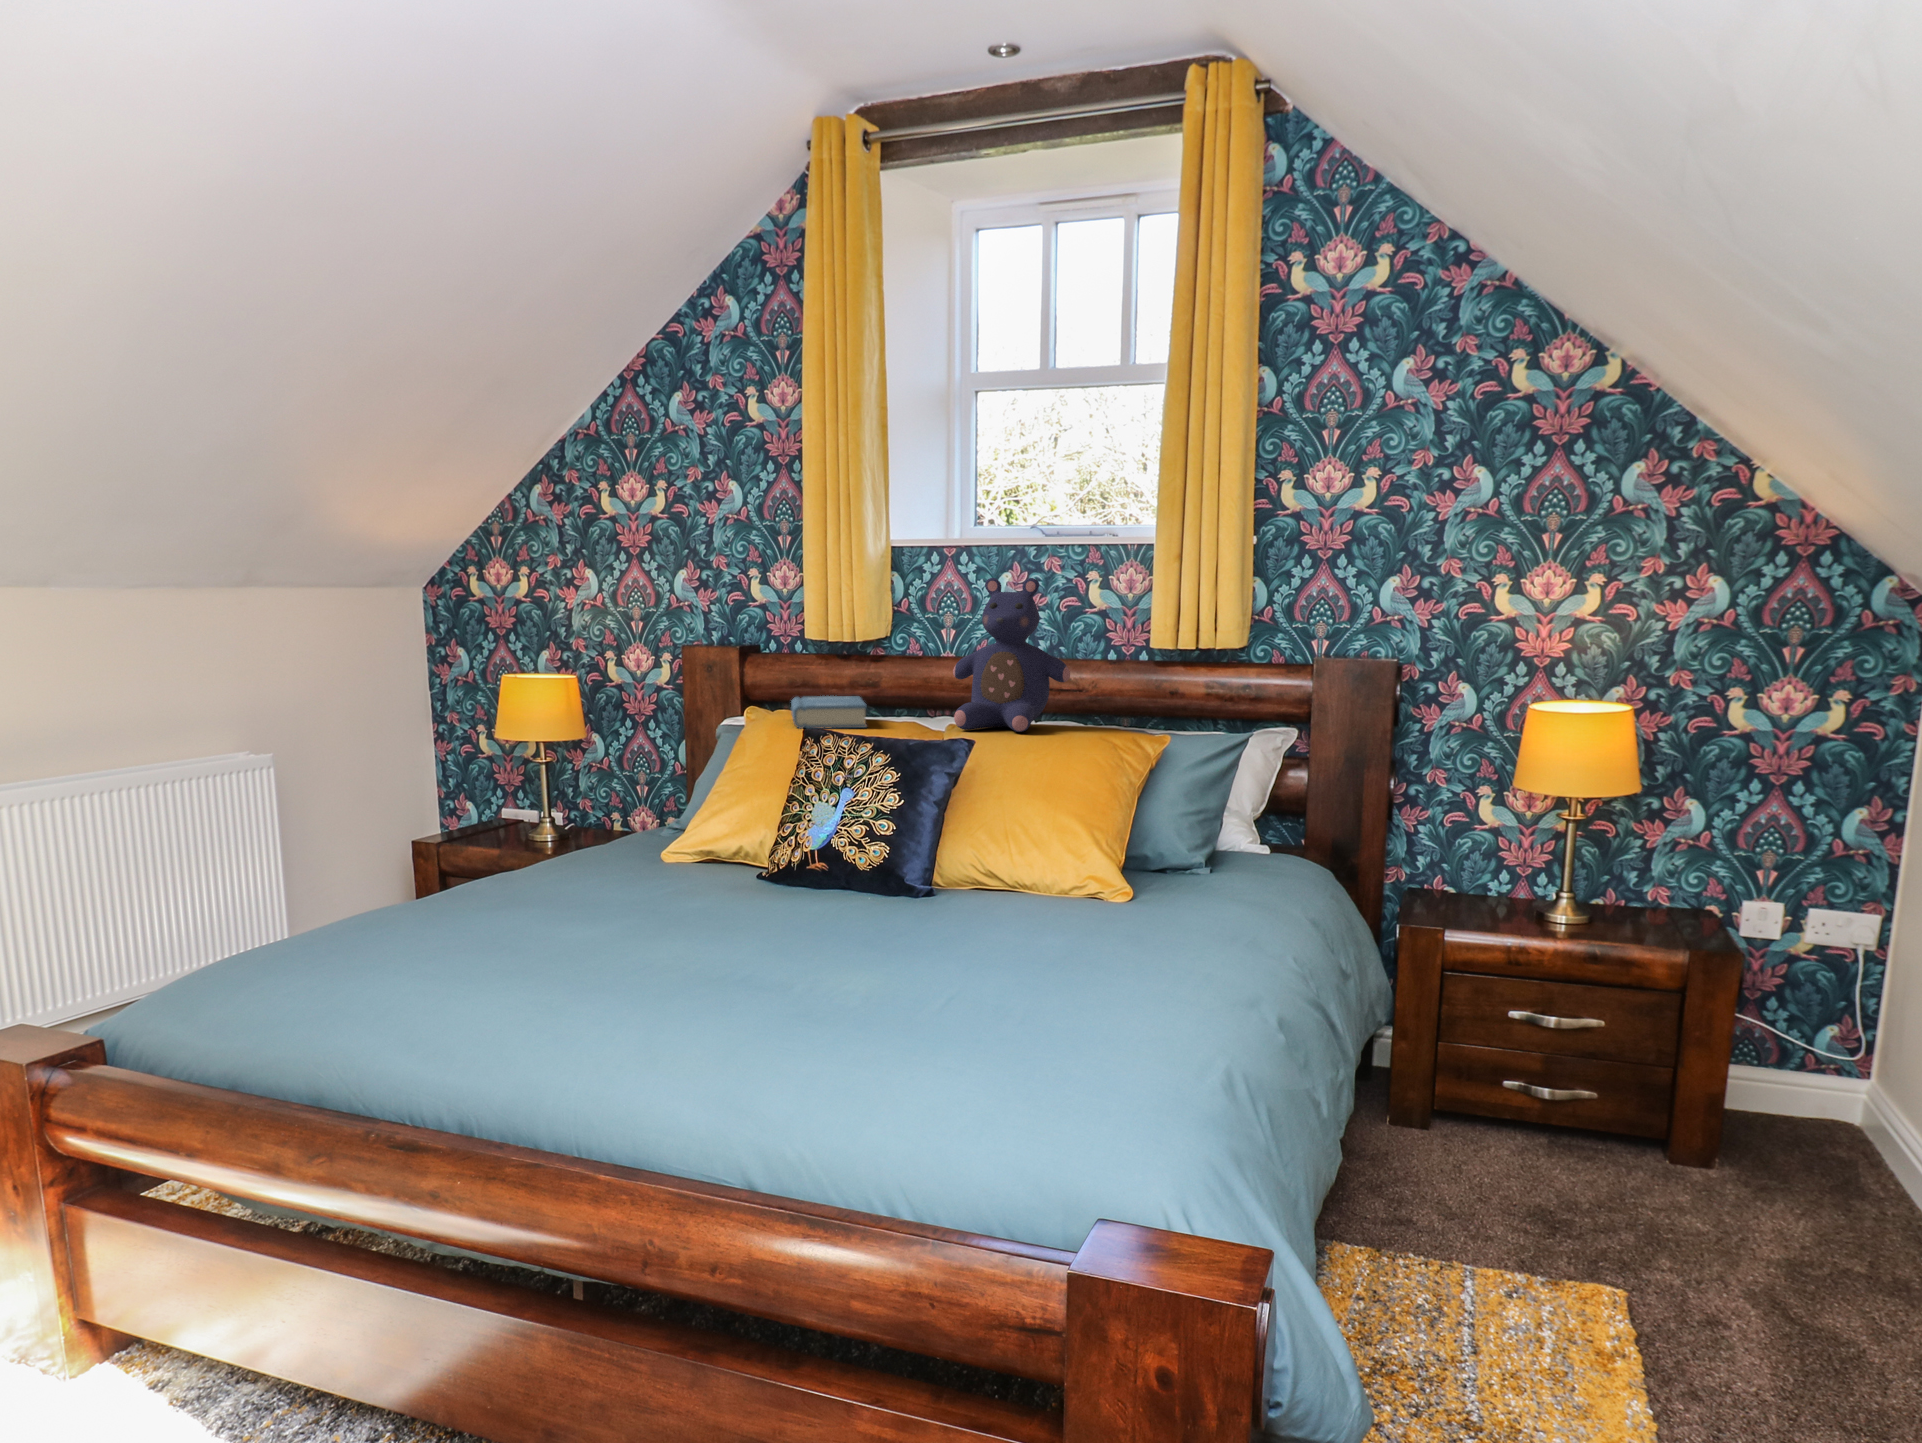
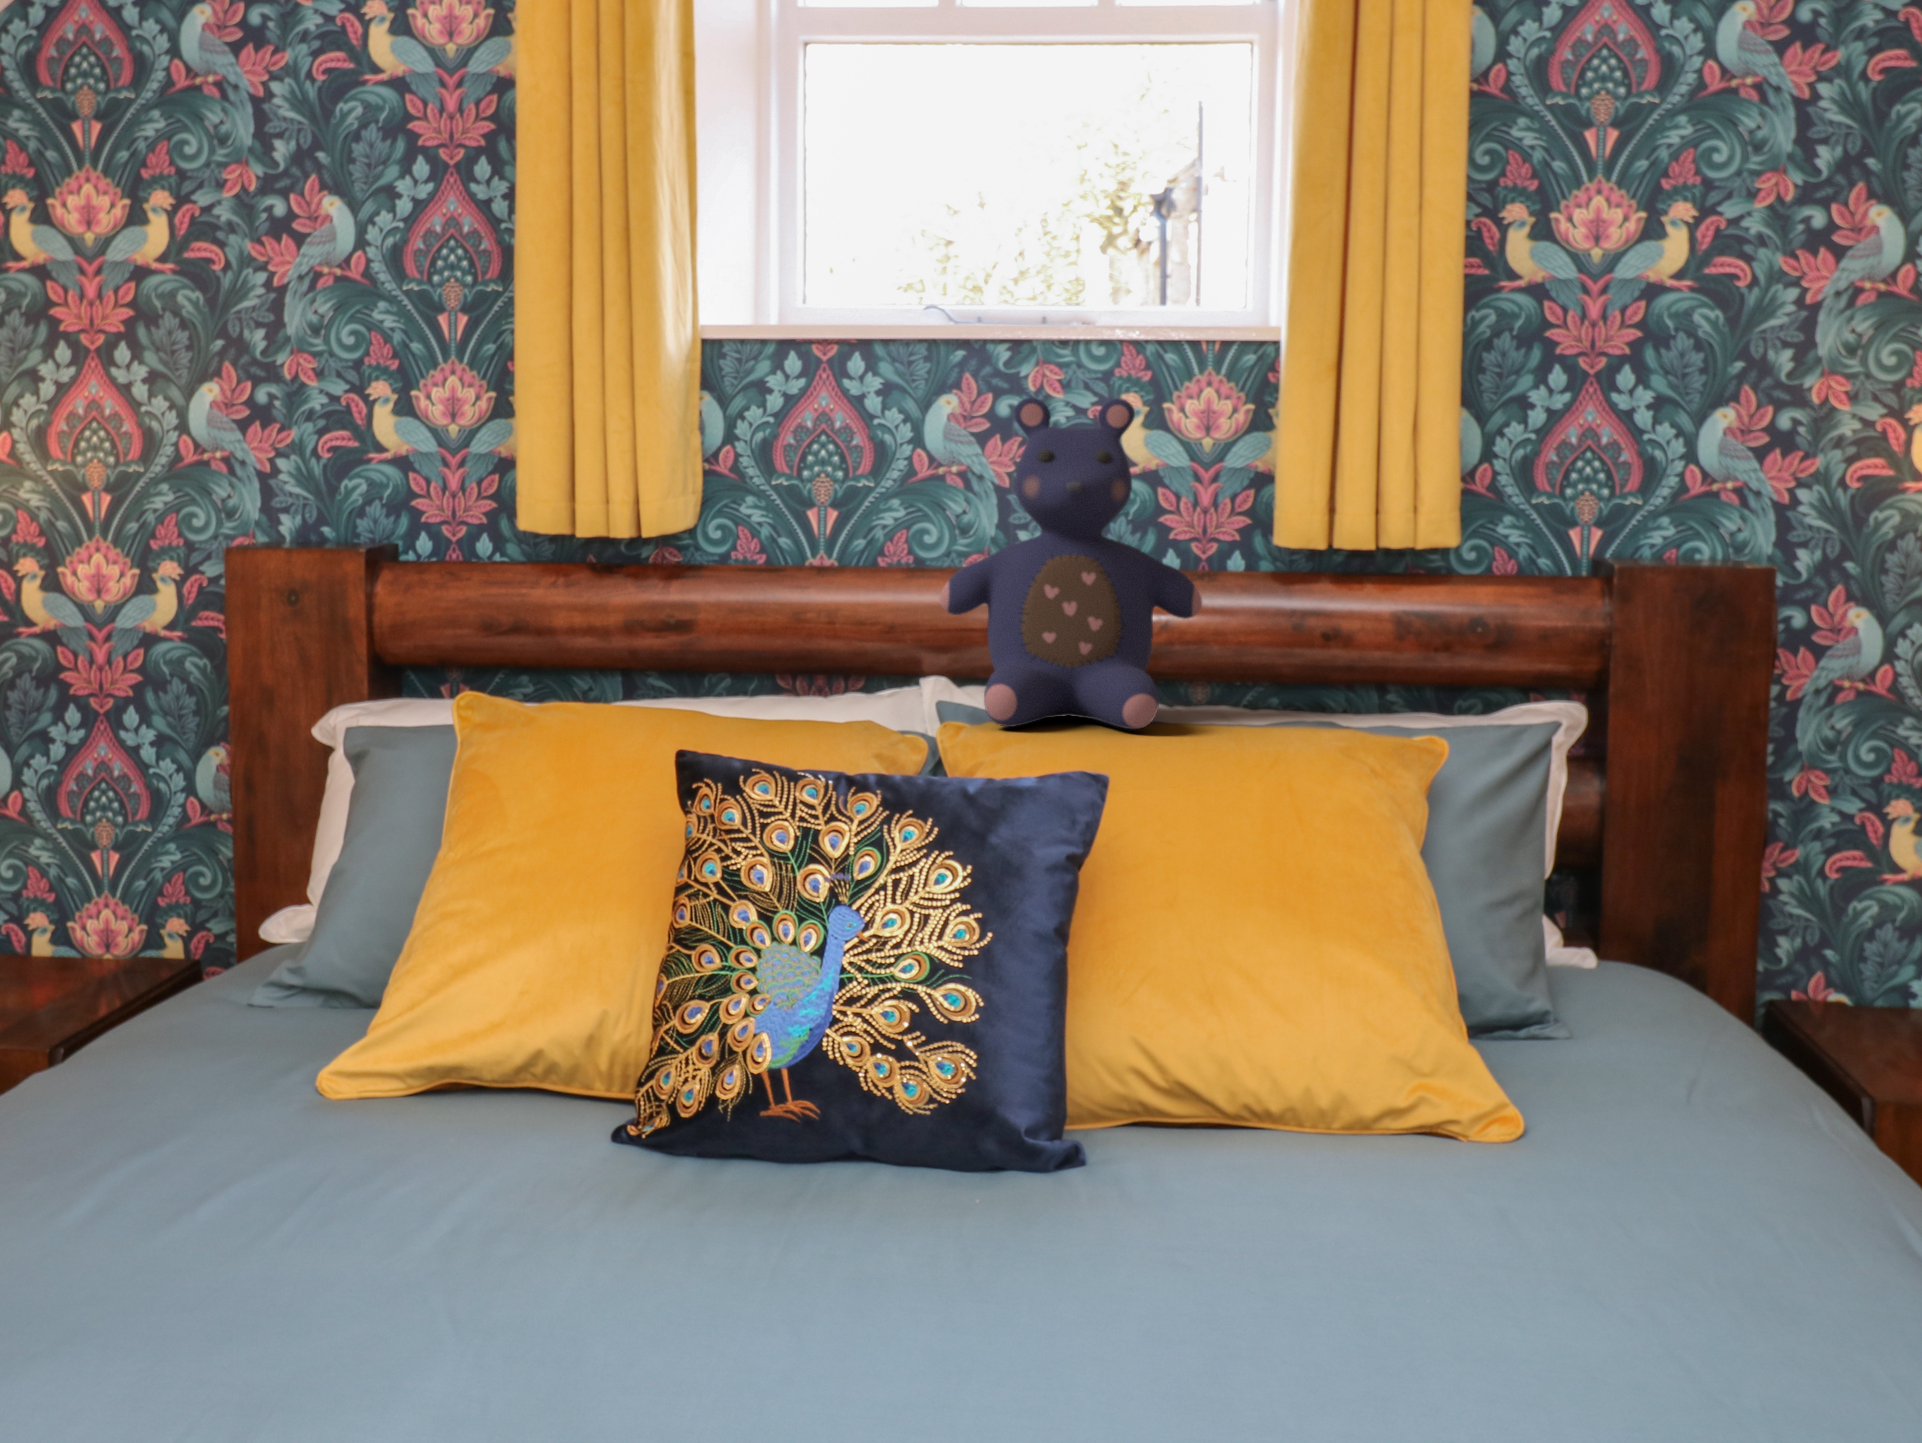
hardback book: present [791,696,867,729] -> none [568,654,790,737]

